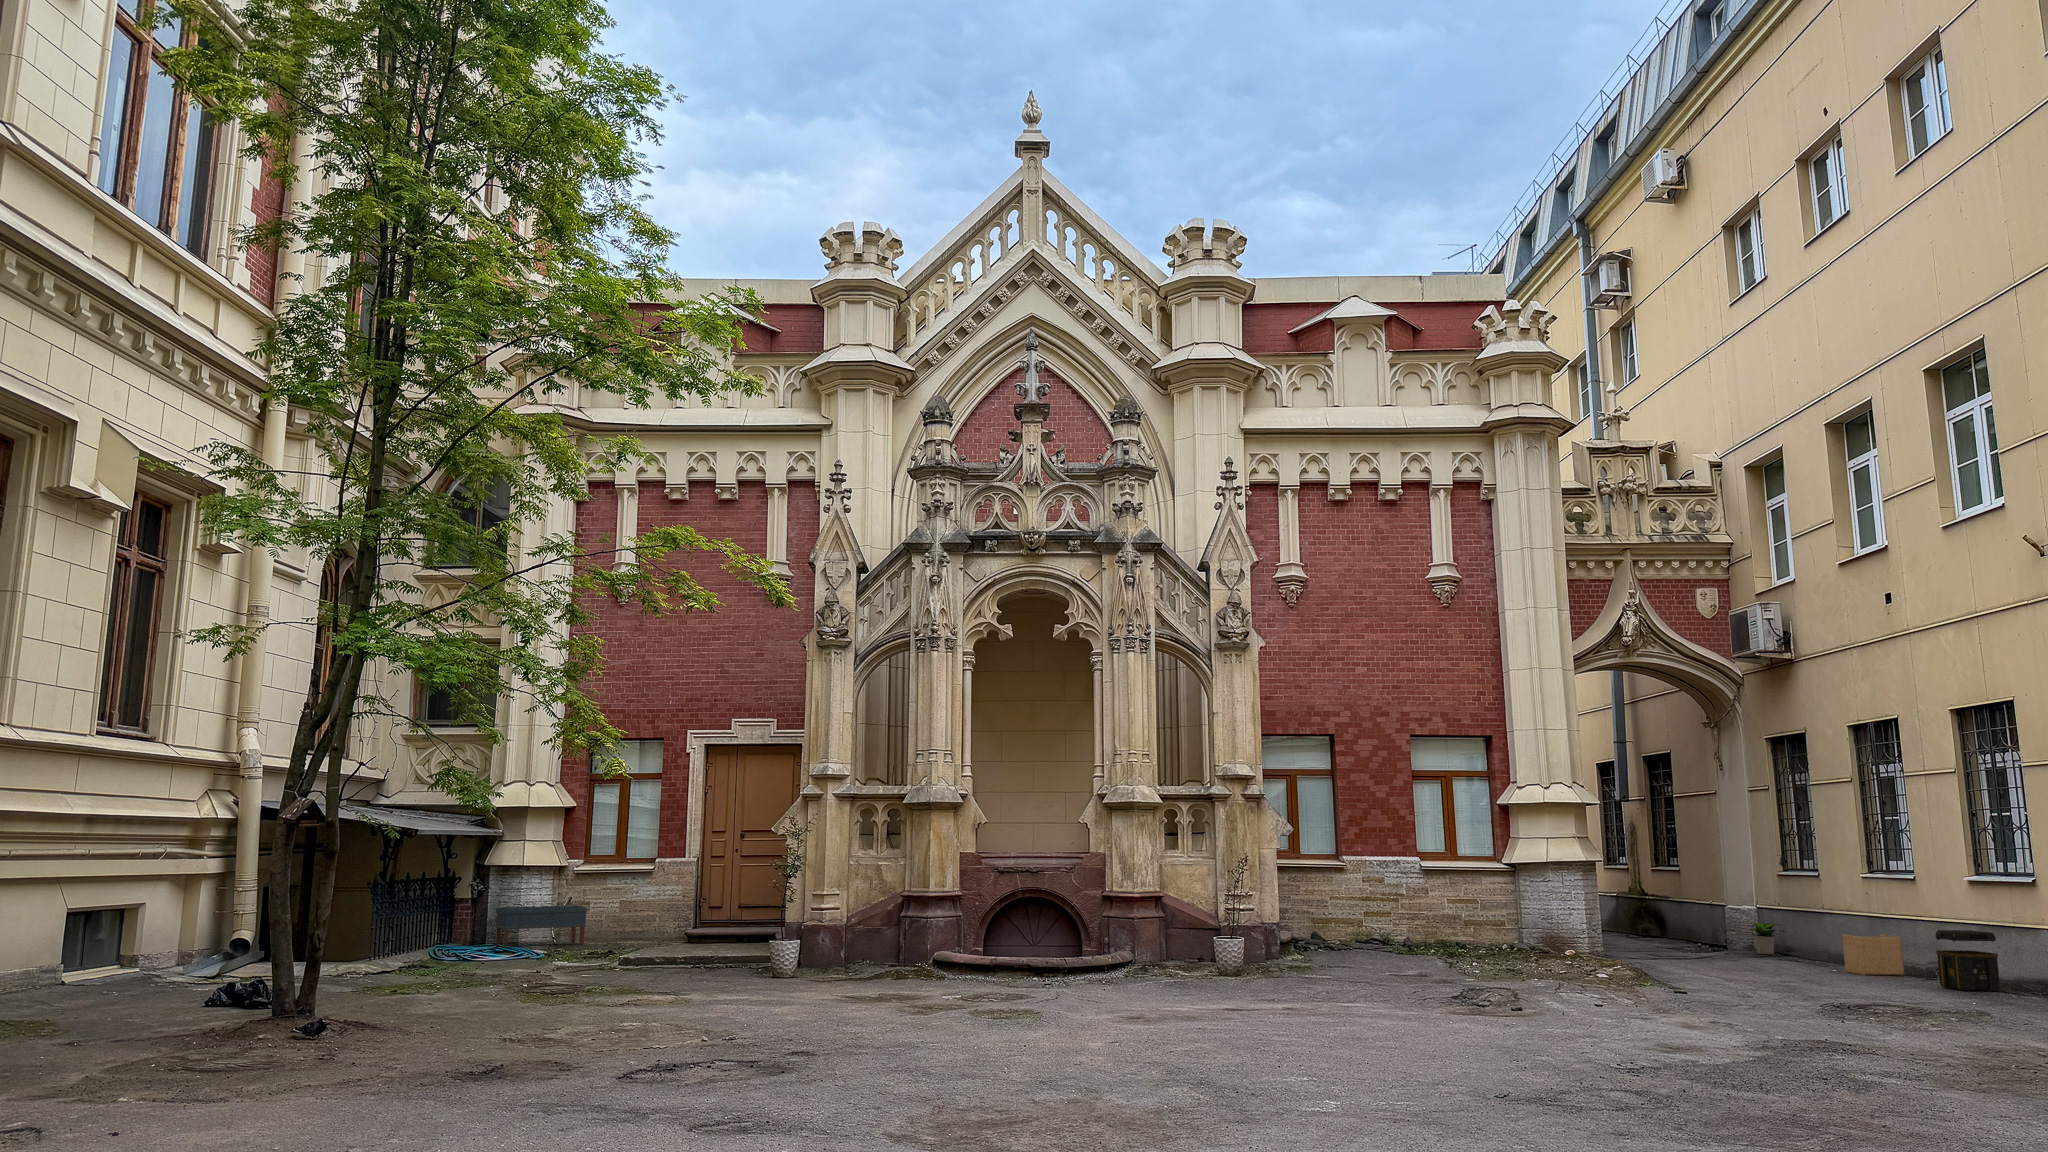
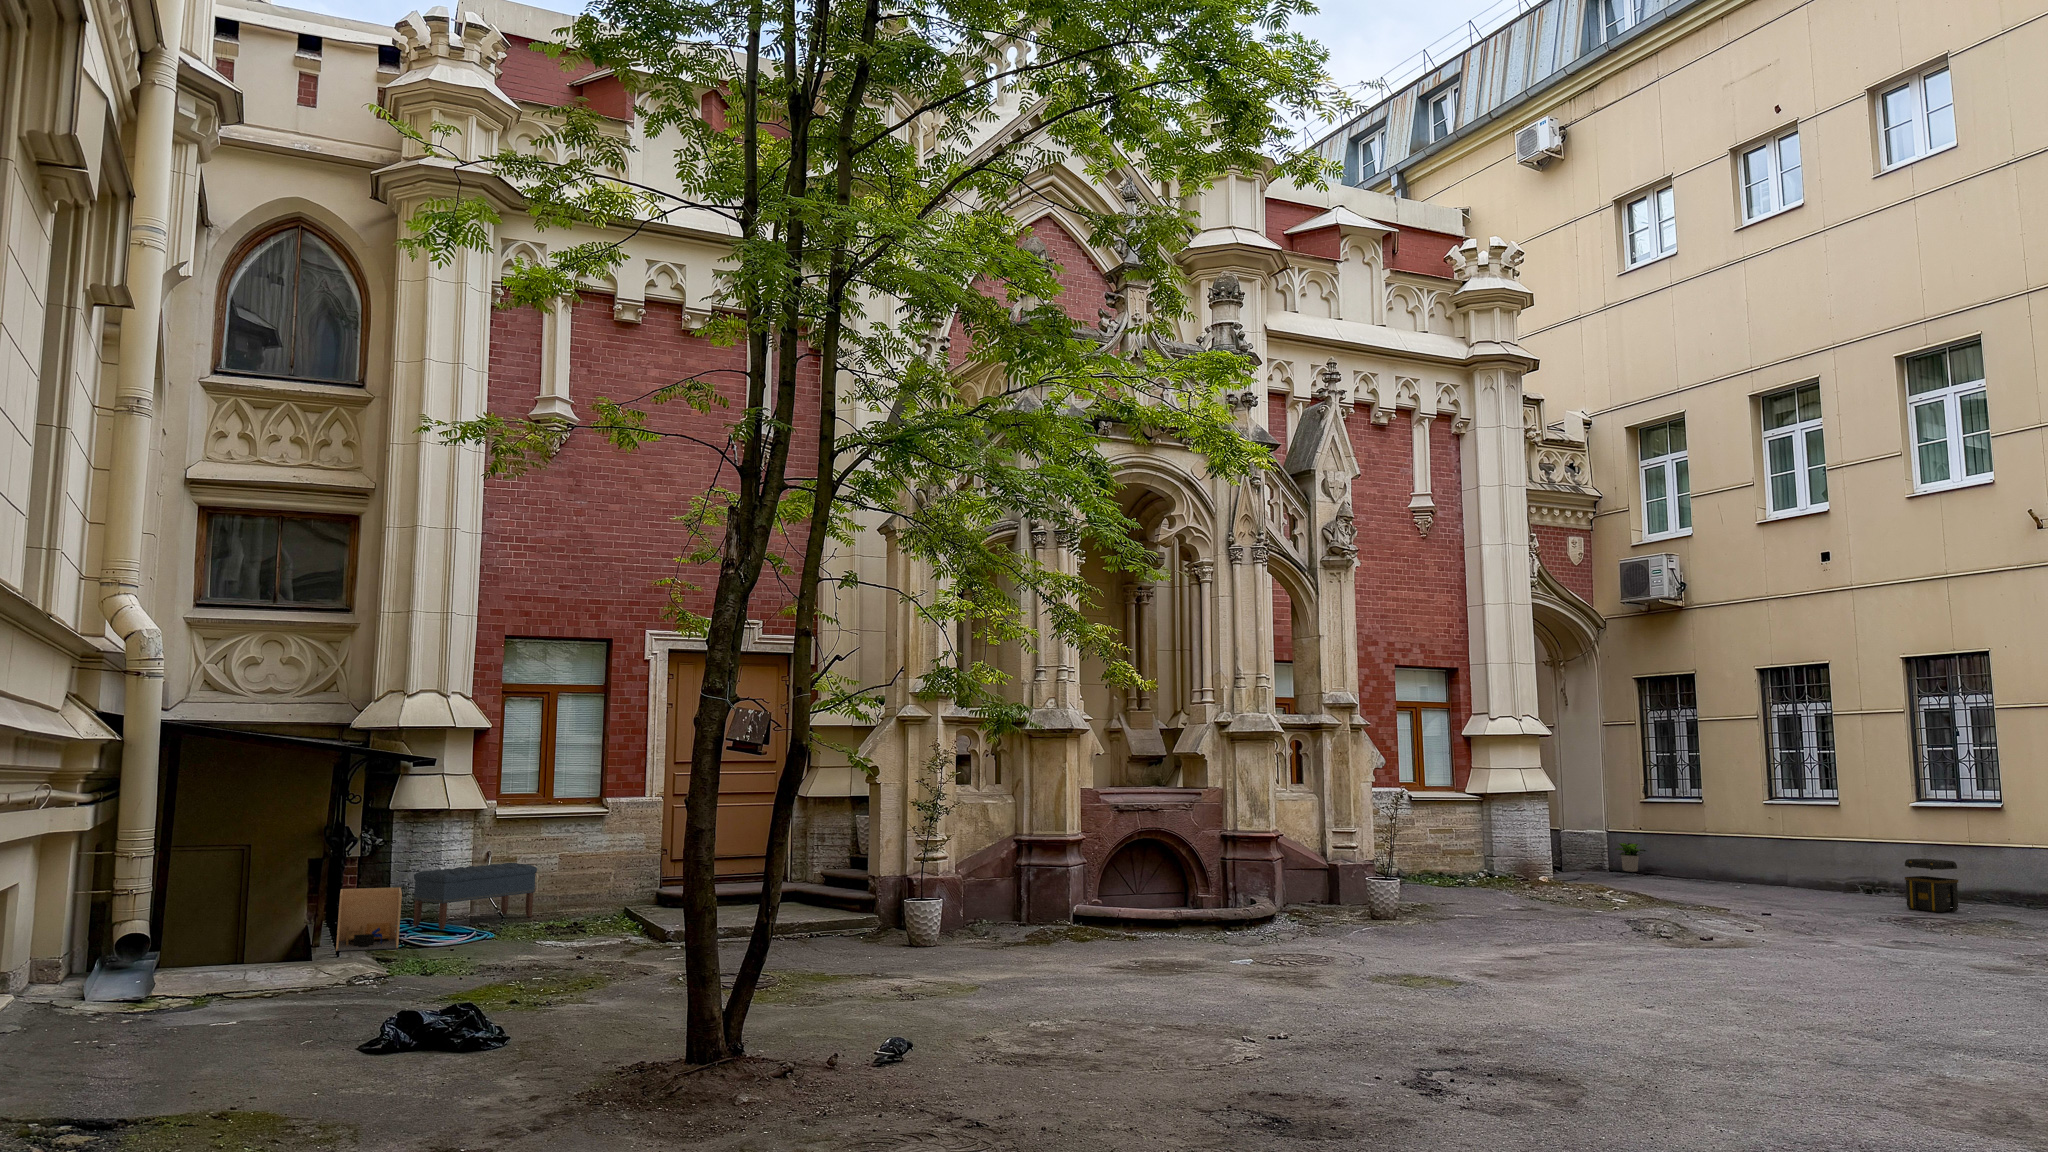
cardboard box: present [1842,934,1905,975] -> present [336,887,402,951]

